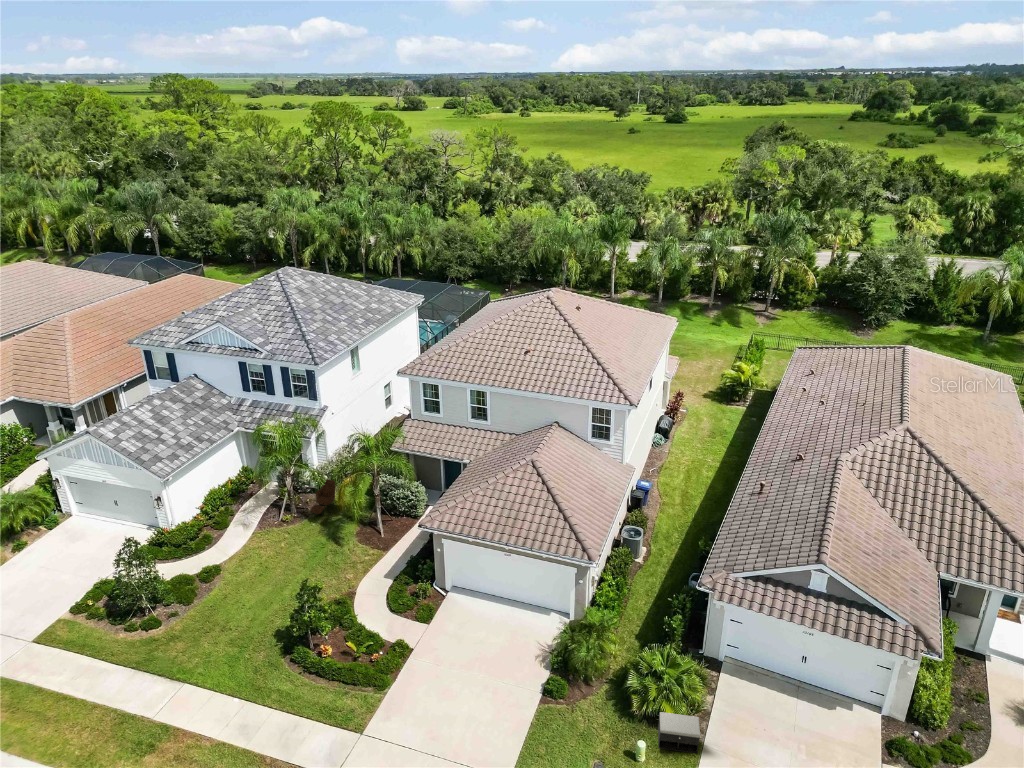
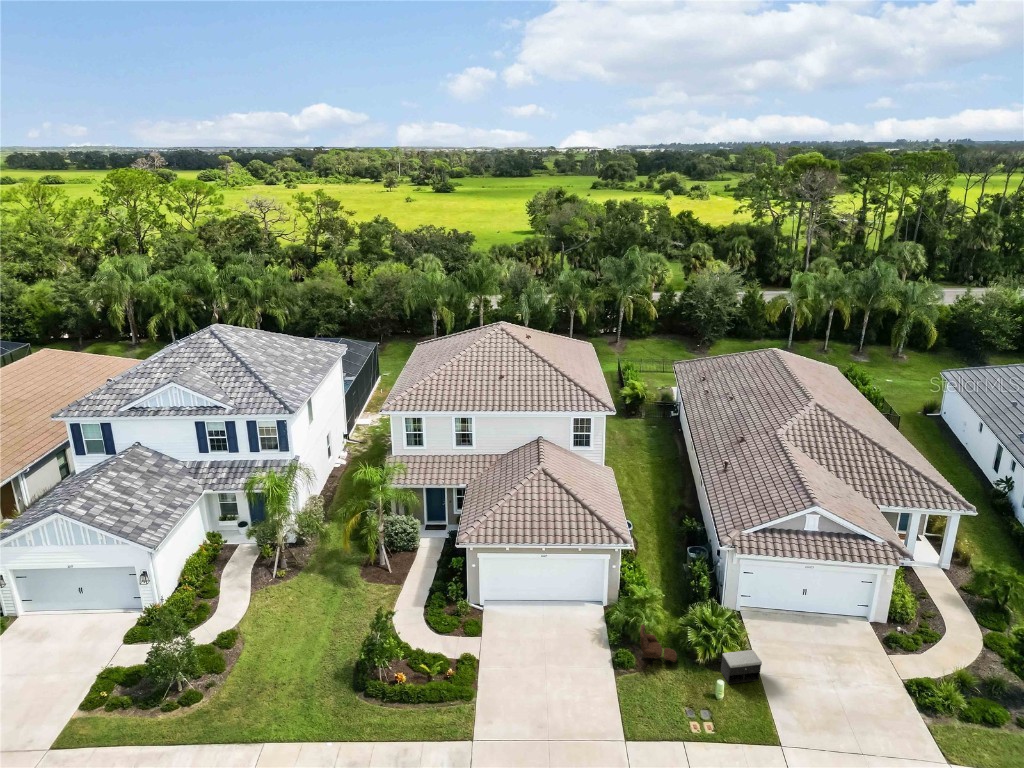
lounge chair: present [311,479,336,514] -> present [640,625,677,666]

